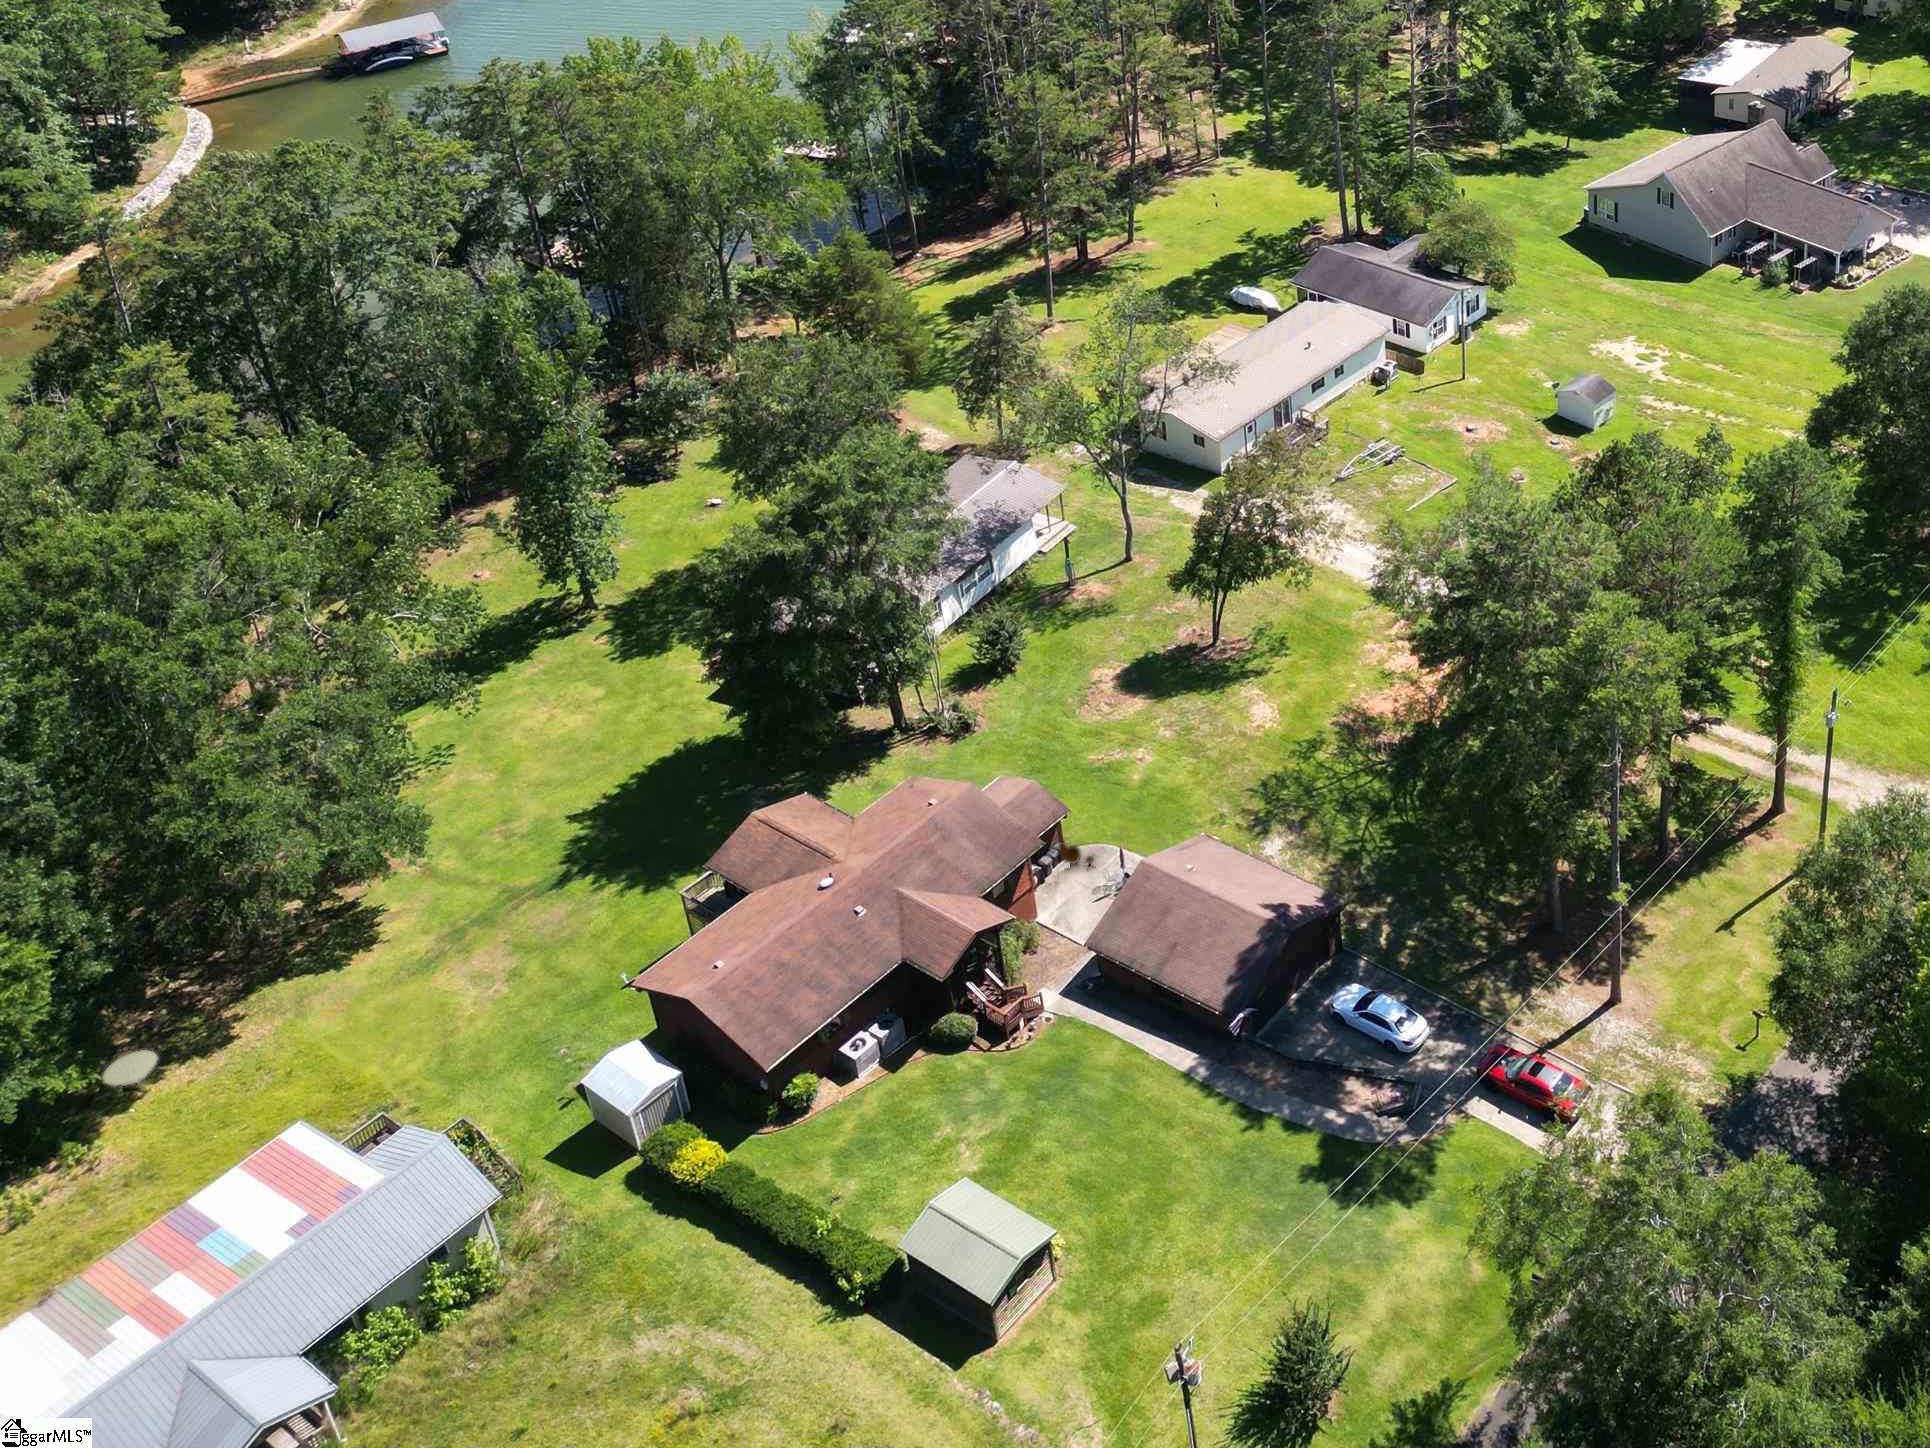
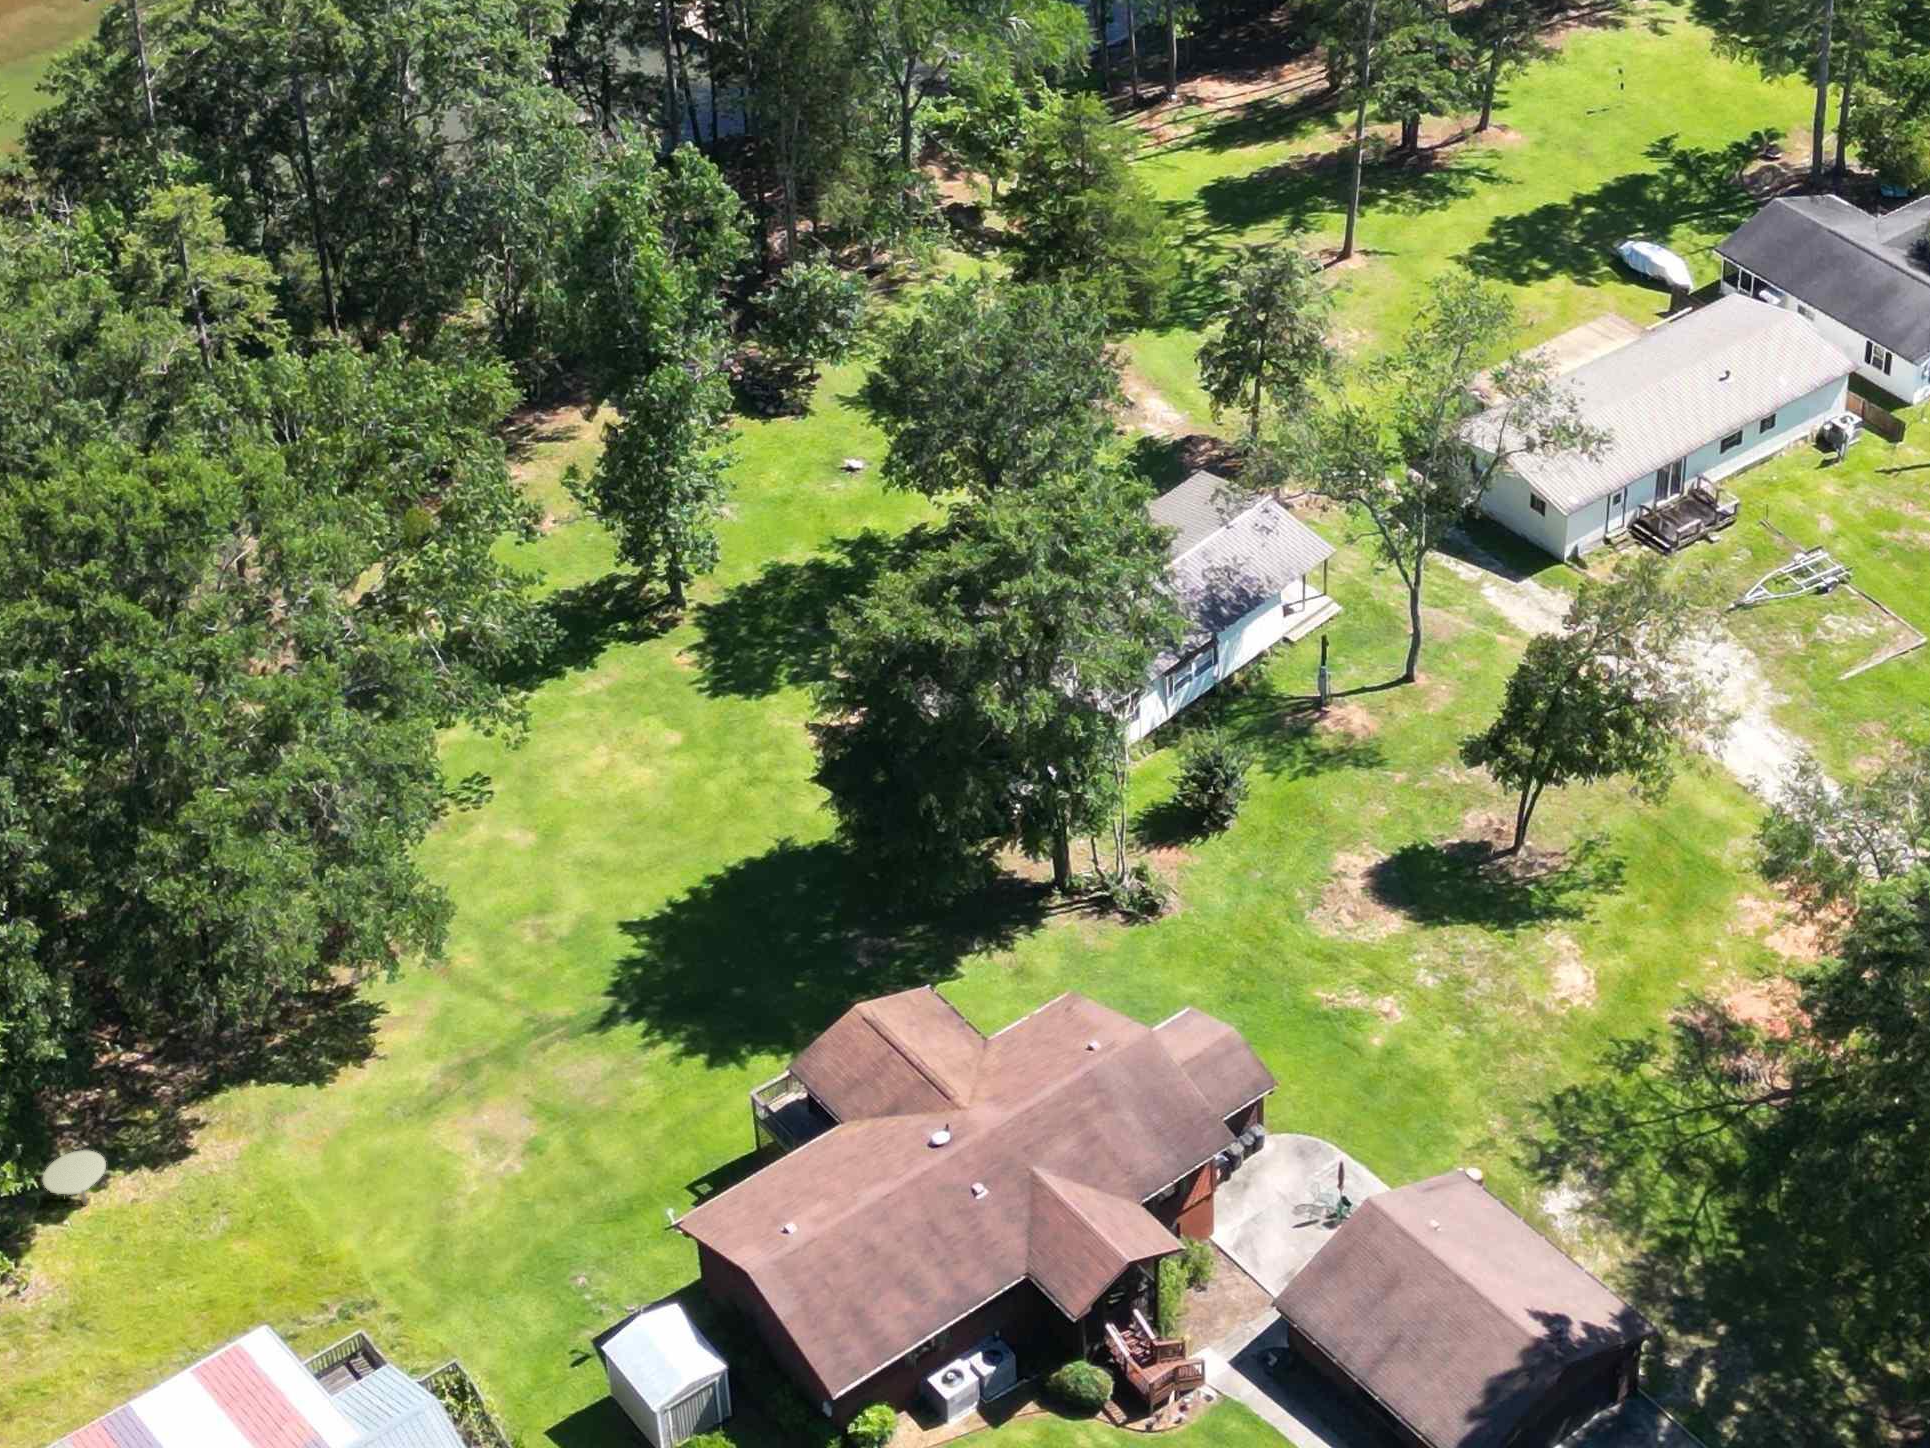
lounge chair: present [1058,840,1094,865] -> none [1249,1119,1298,1174]

